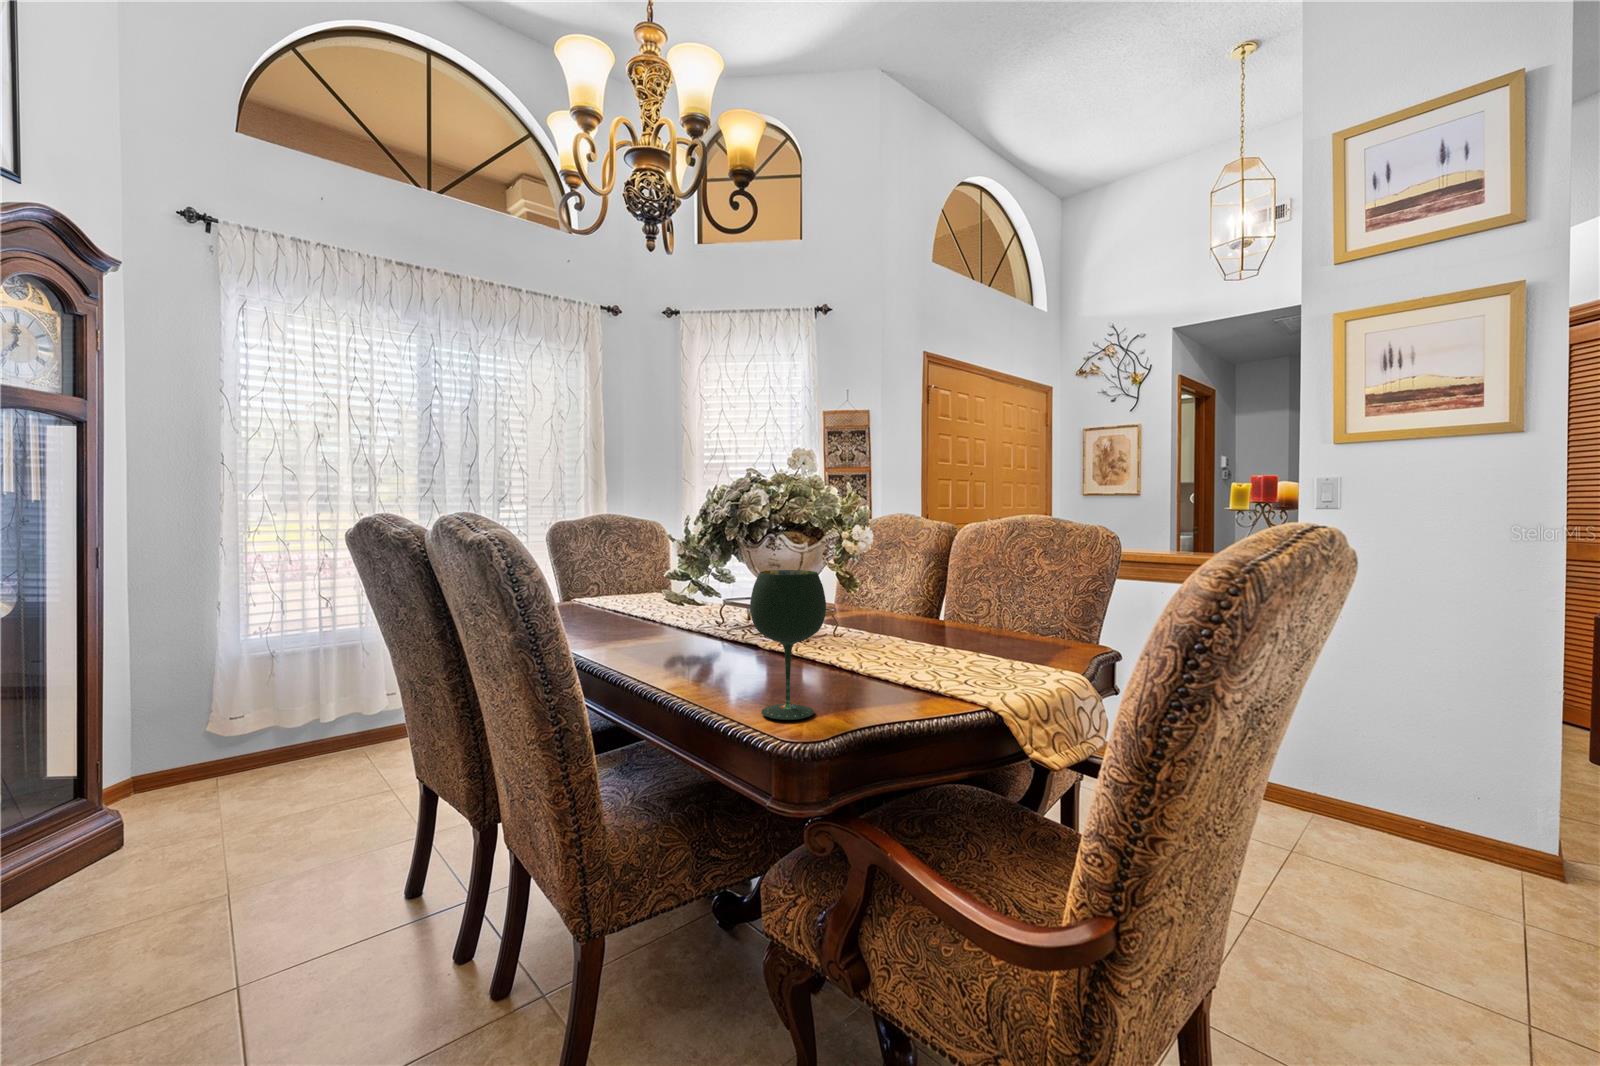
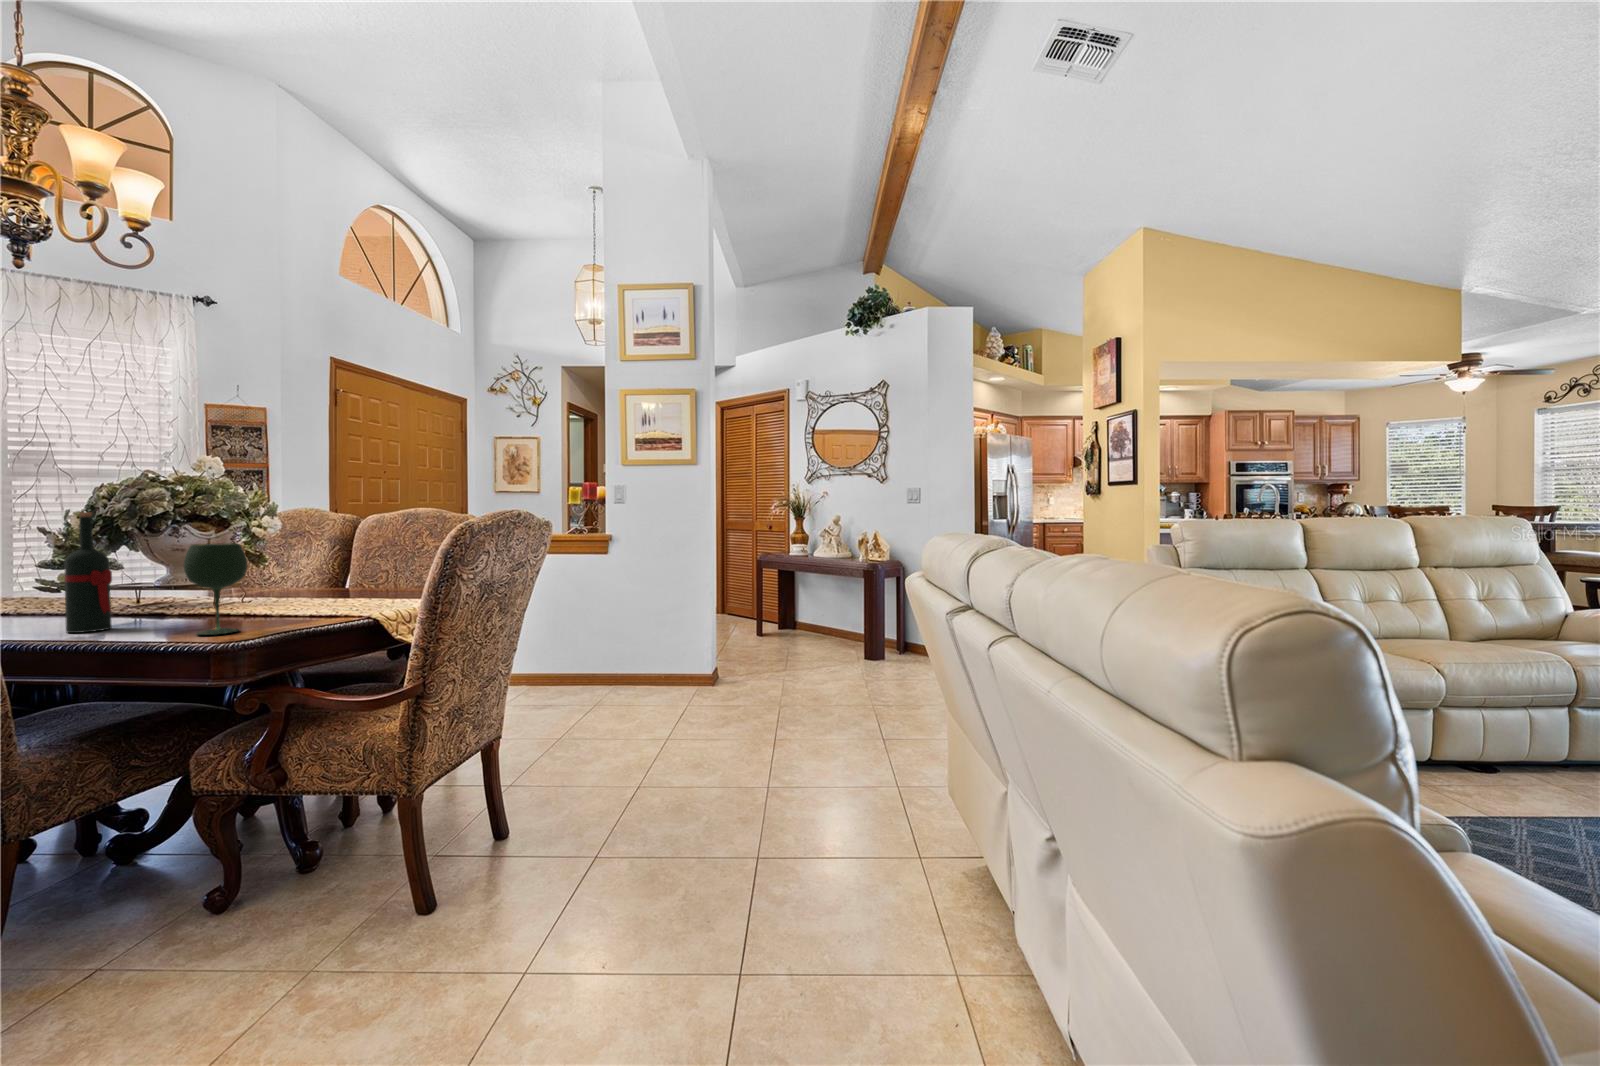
wine bottle: none [657,519,697,675] -> present [64,512,112,633]

